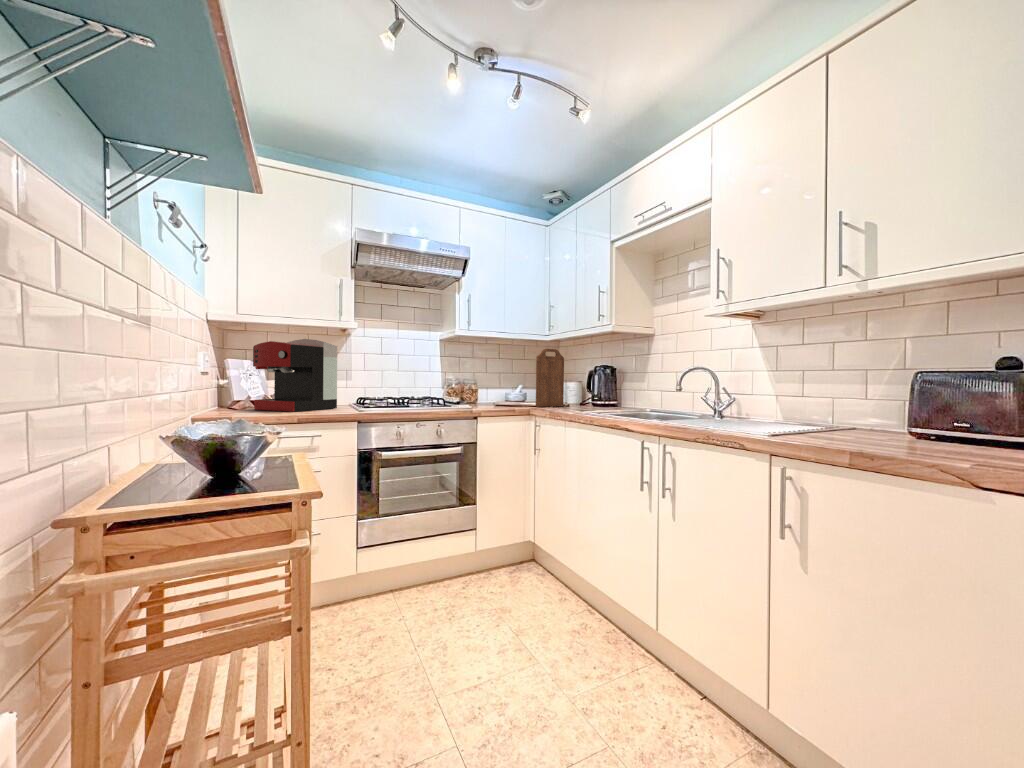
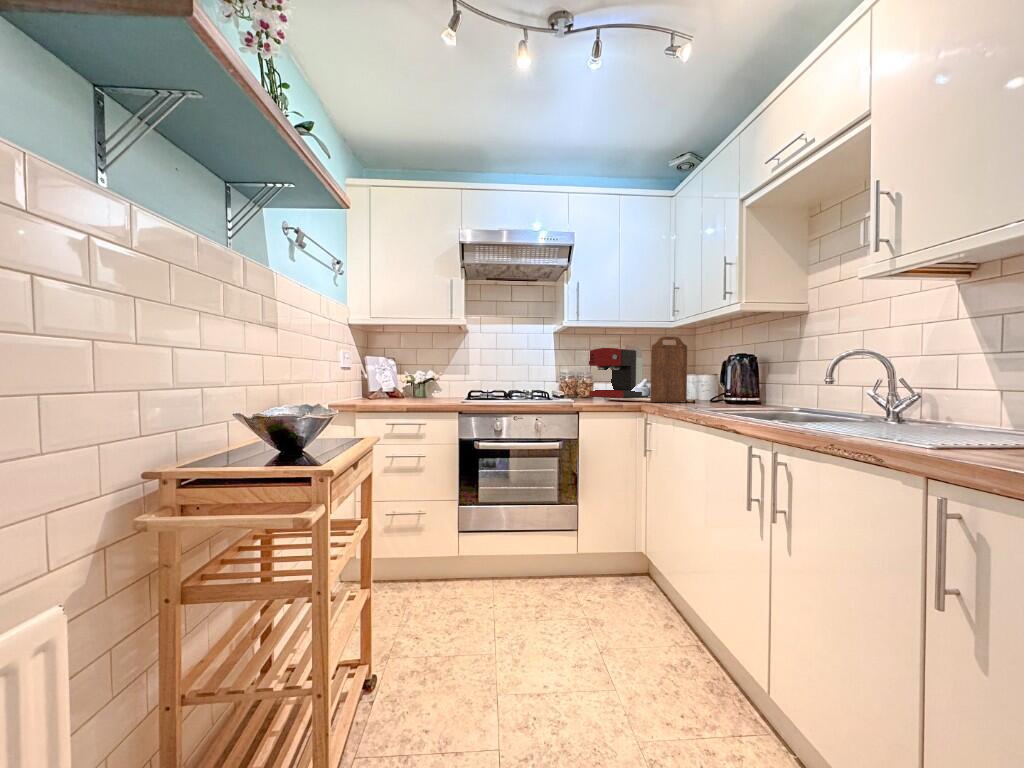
coffee maker: present [253,339,337,412] -> present [589,345,643,398]

